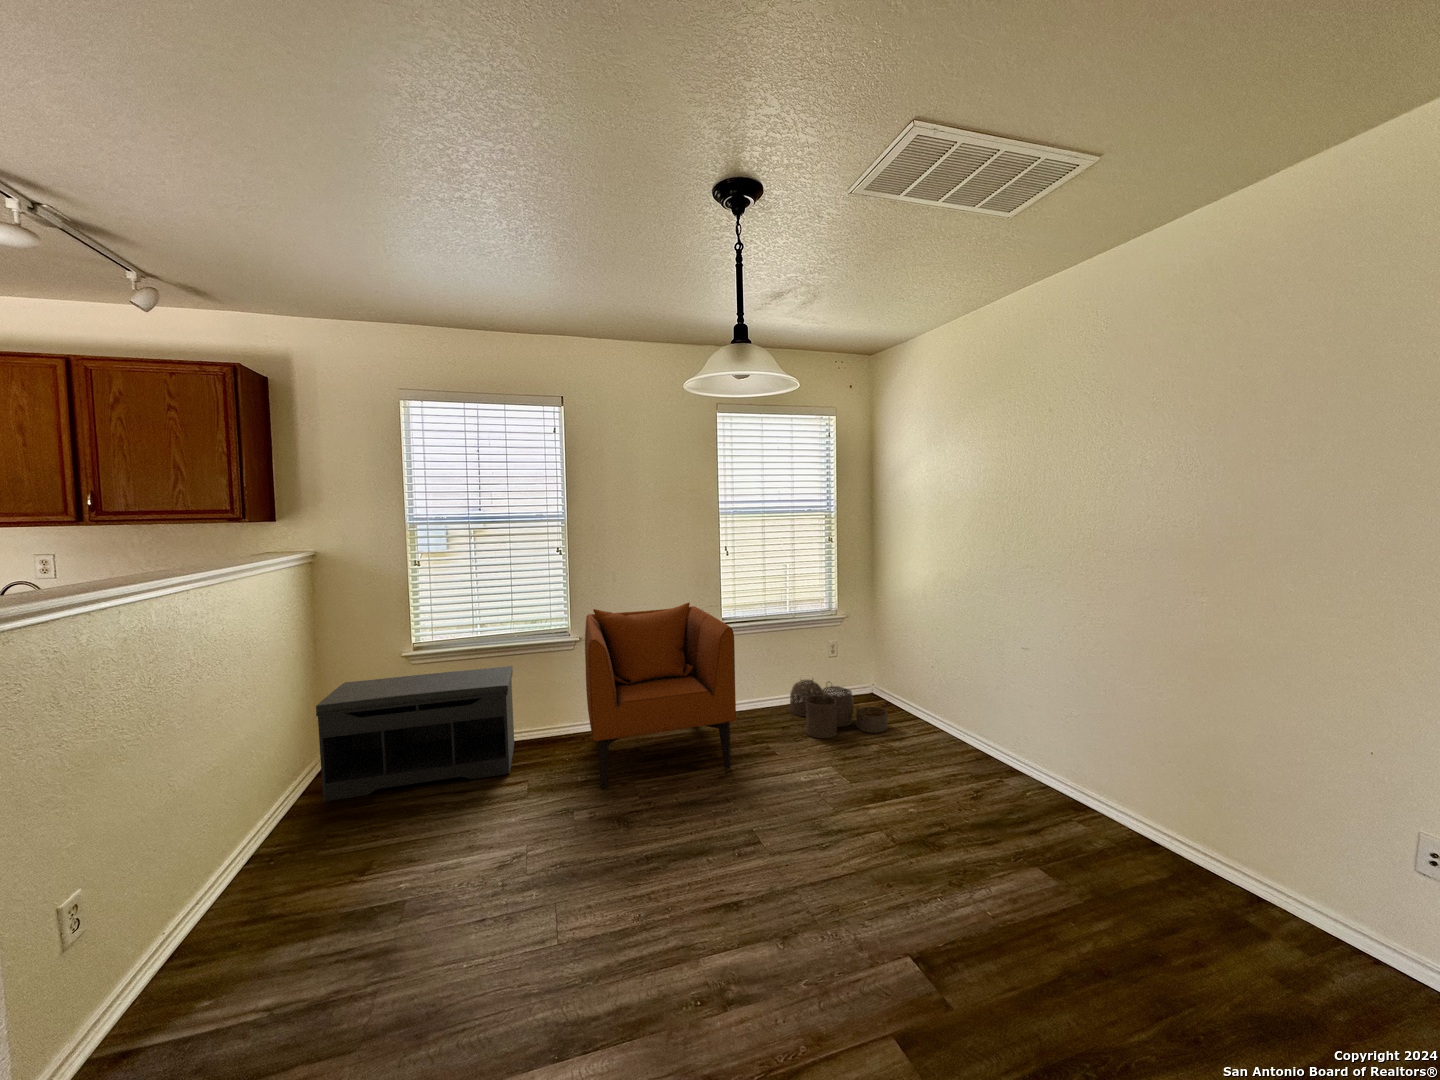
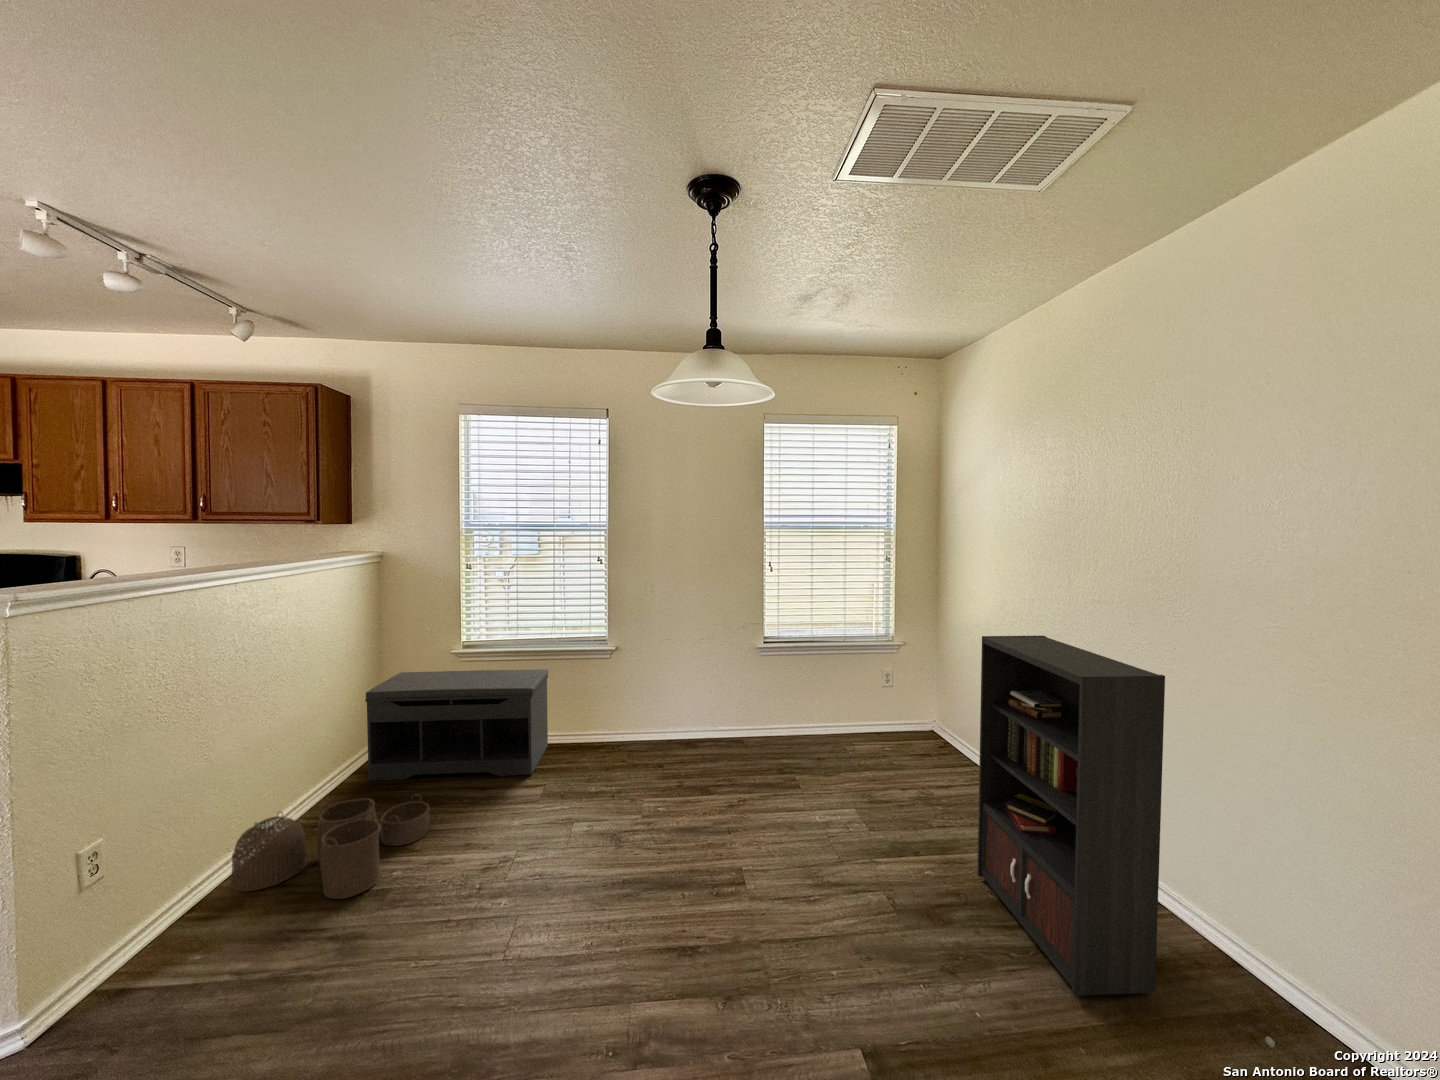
bookcase: none [950,597,1191,893] -> present [977,636,1275,1047]
armchair: present [585,603,736,789] -> none [600,618,752,802]
woven basket: present [790,680,888,738] -> present [230,794,430,899]

